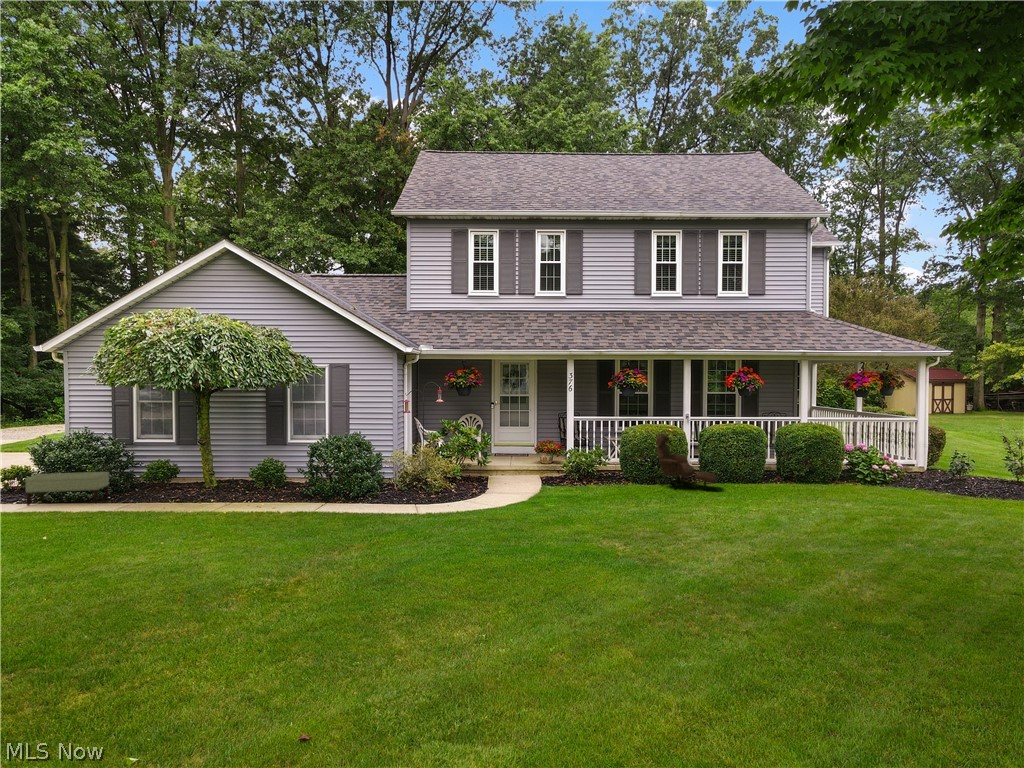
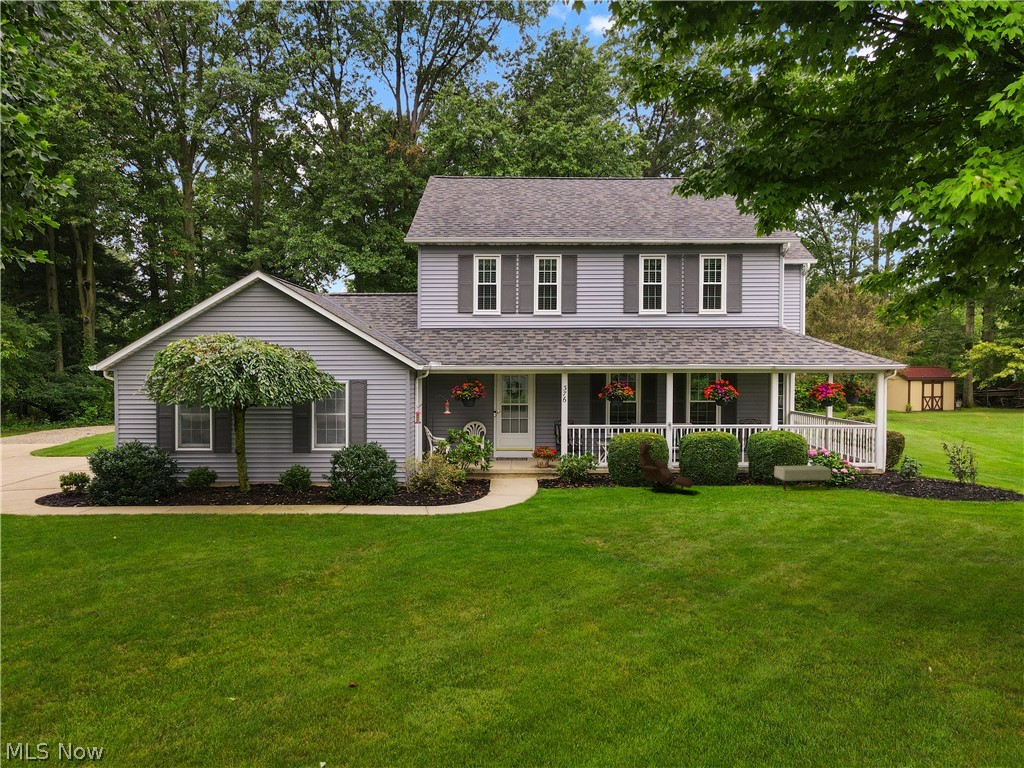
bench: present [25,472,109,506] -> present [774,465,831,490]

